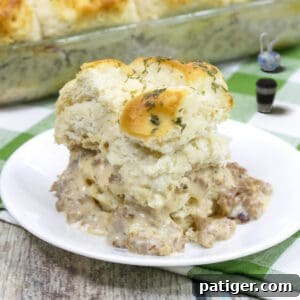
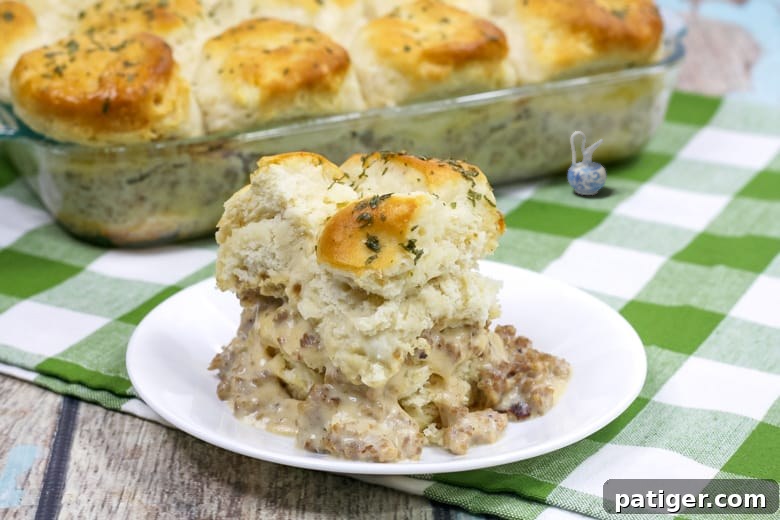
coffee cup: present [256,78,278,113] -> none [558,201,596,260]

